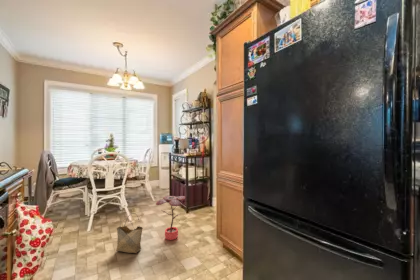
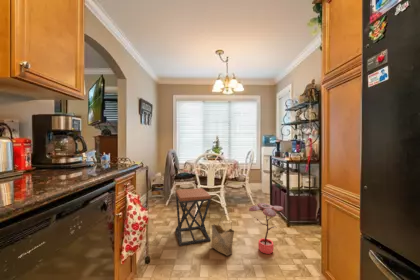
stool: none [66,192,115,262] -> present [175,188,211,246]

